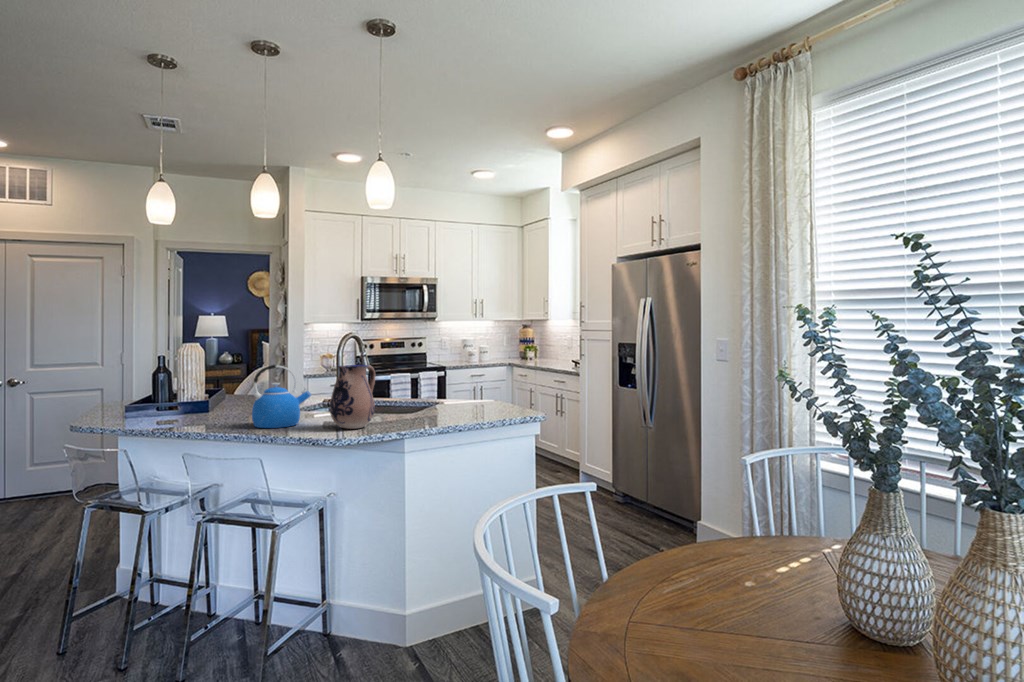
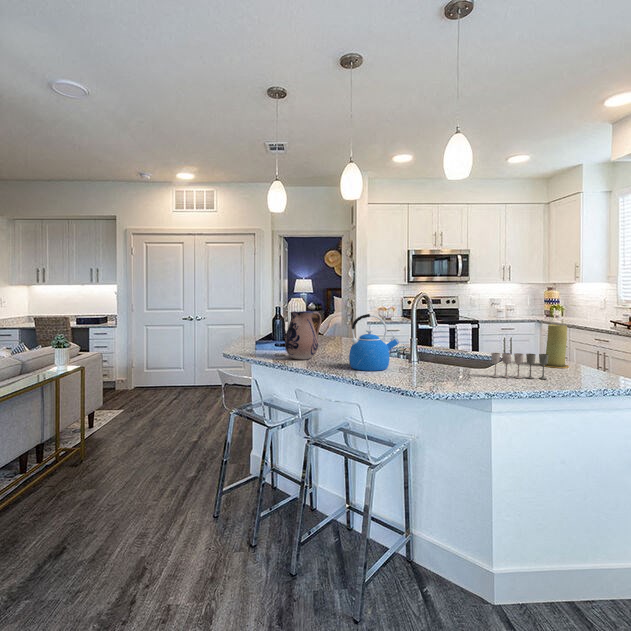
ceramic pitcher: present [330,365,376,429] -> present [285,311,321,360]
candle: none [465,369,488,411] -> present [545,324,569,368]
wine glass: none [403,398,455,424] -> present [491,353,548,379]

